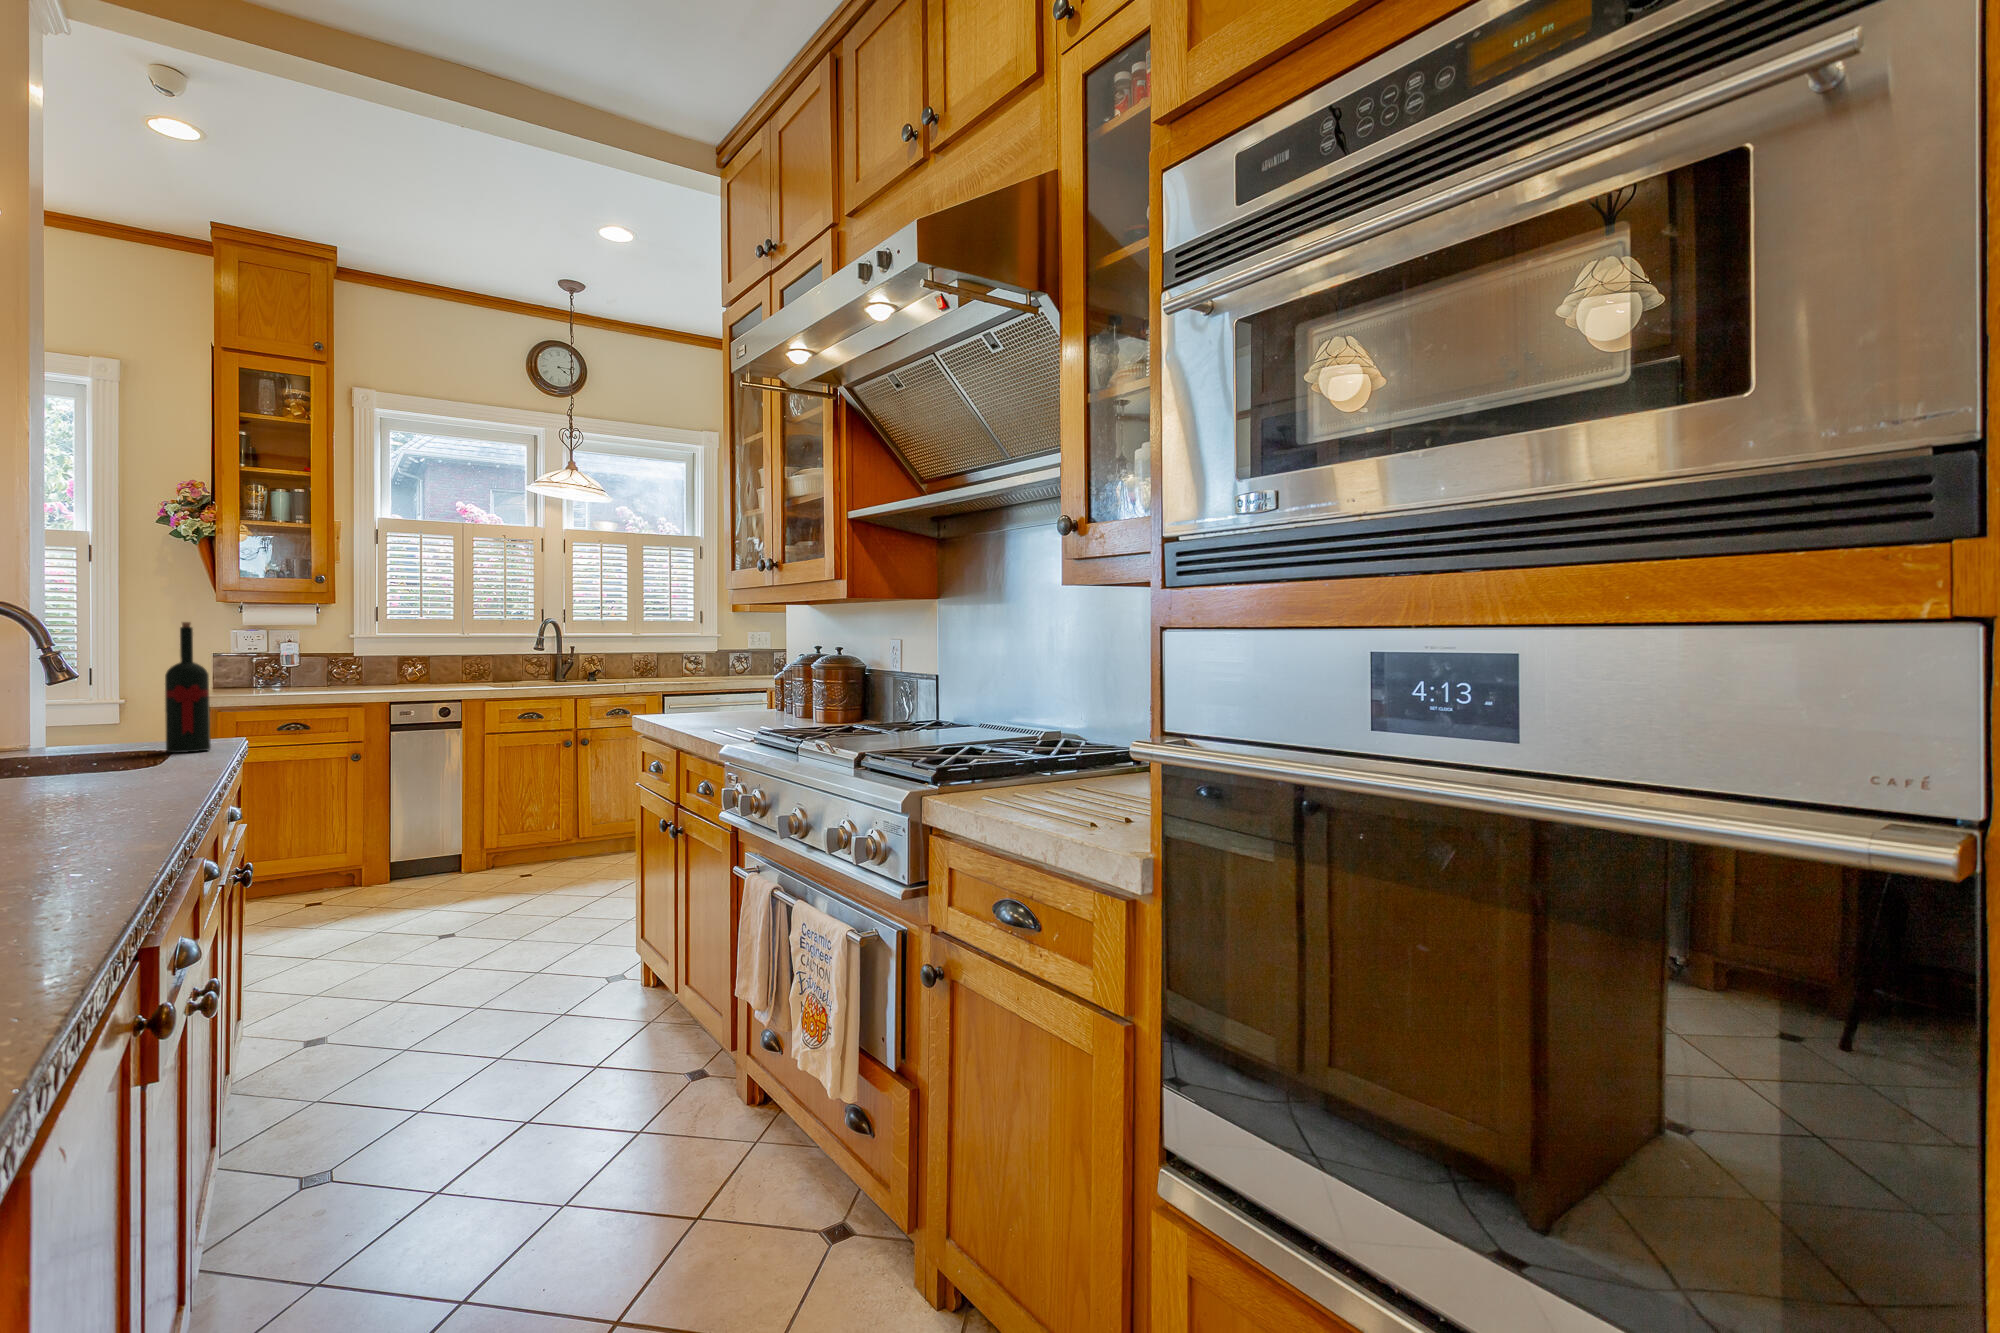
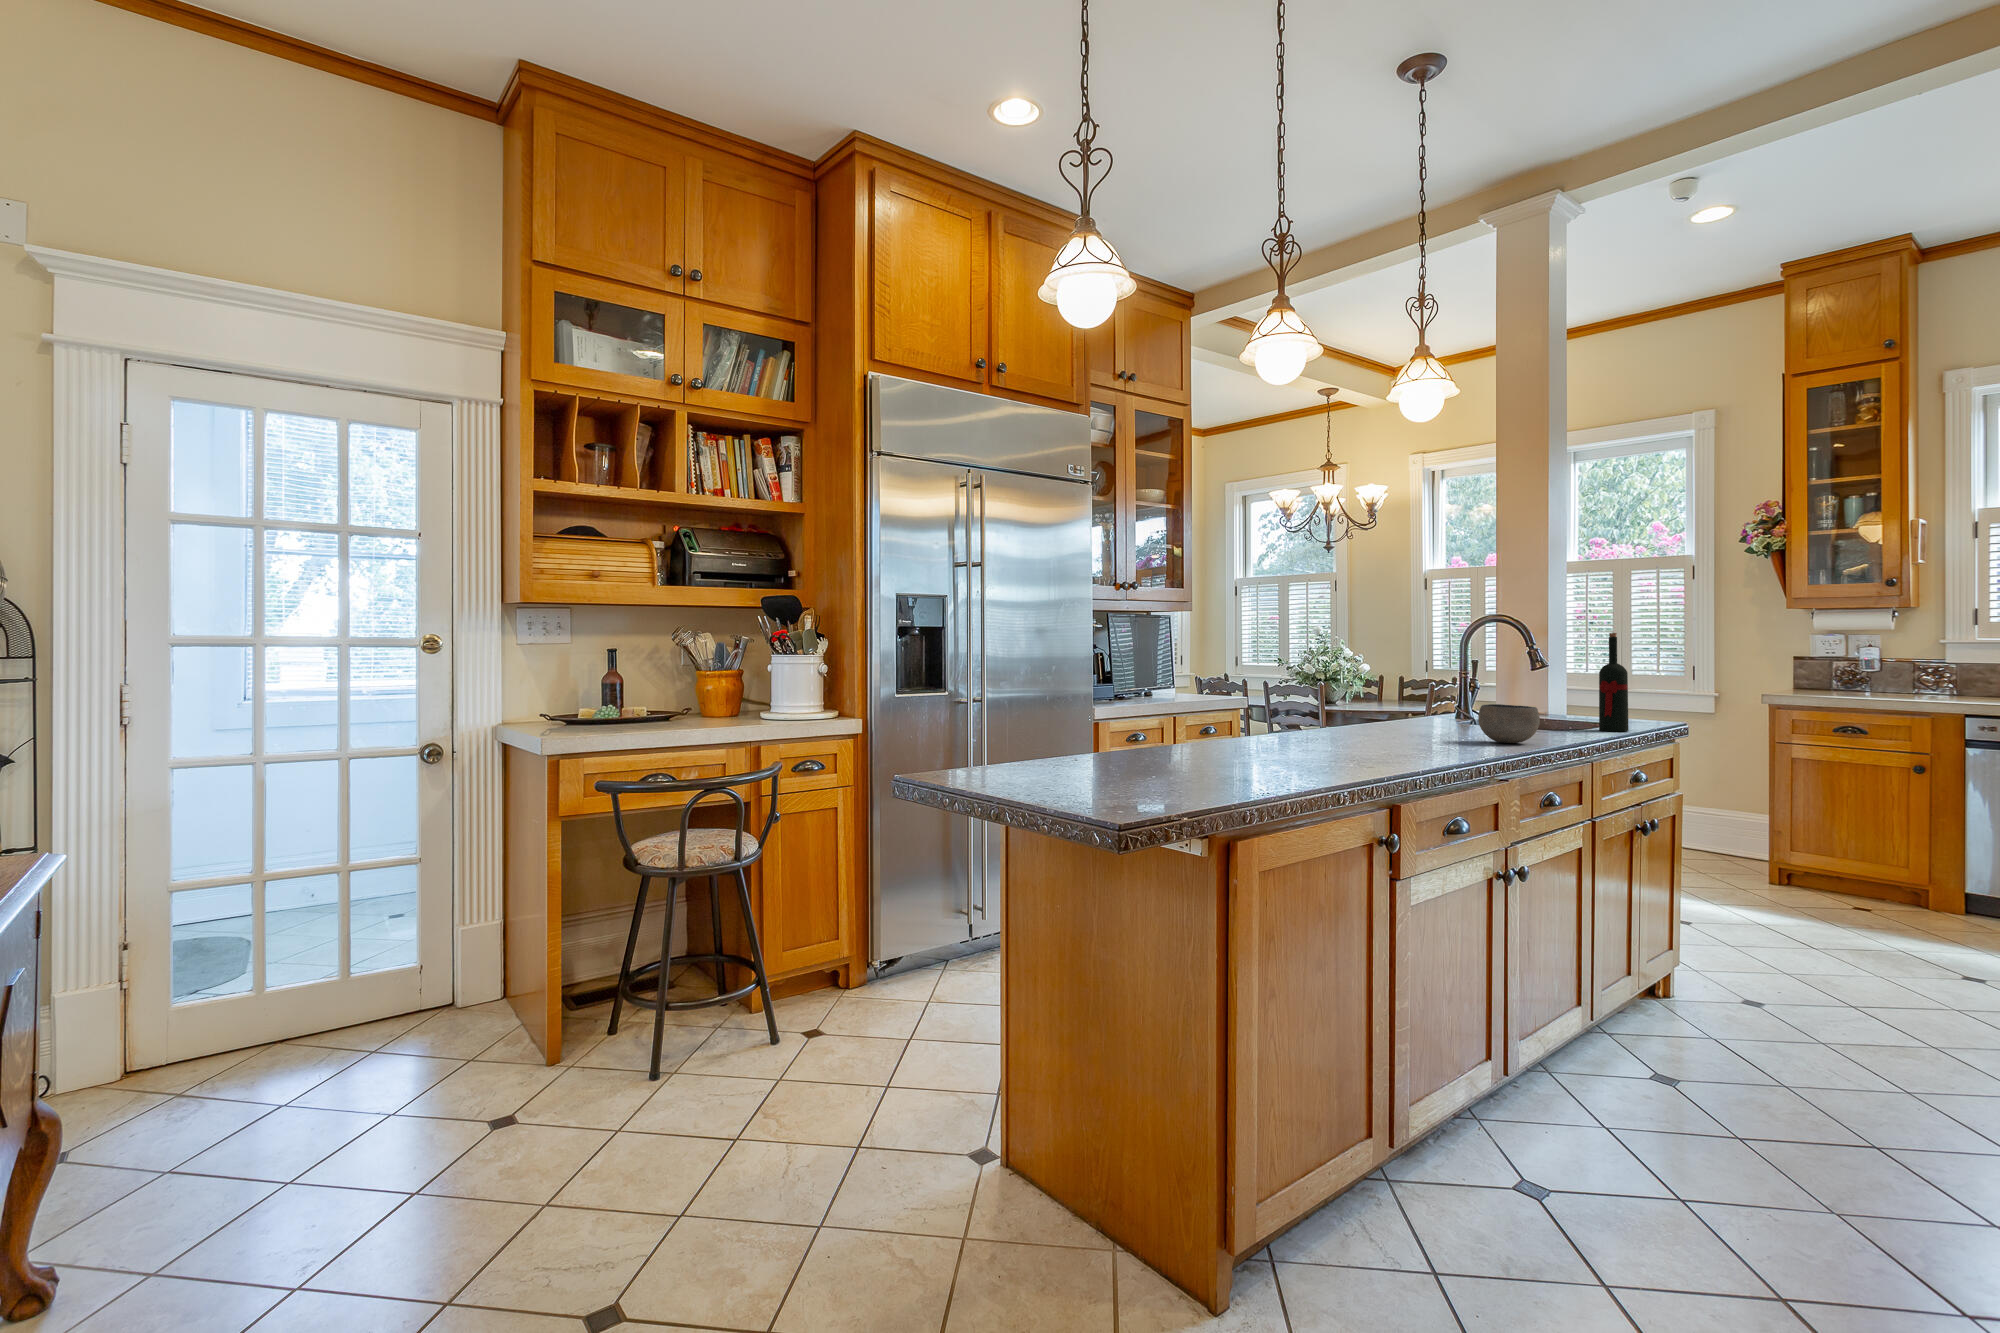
bowl: none [66,728,181,787] -> present [1478,704,1540,743]

